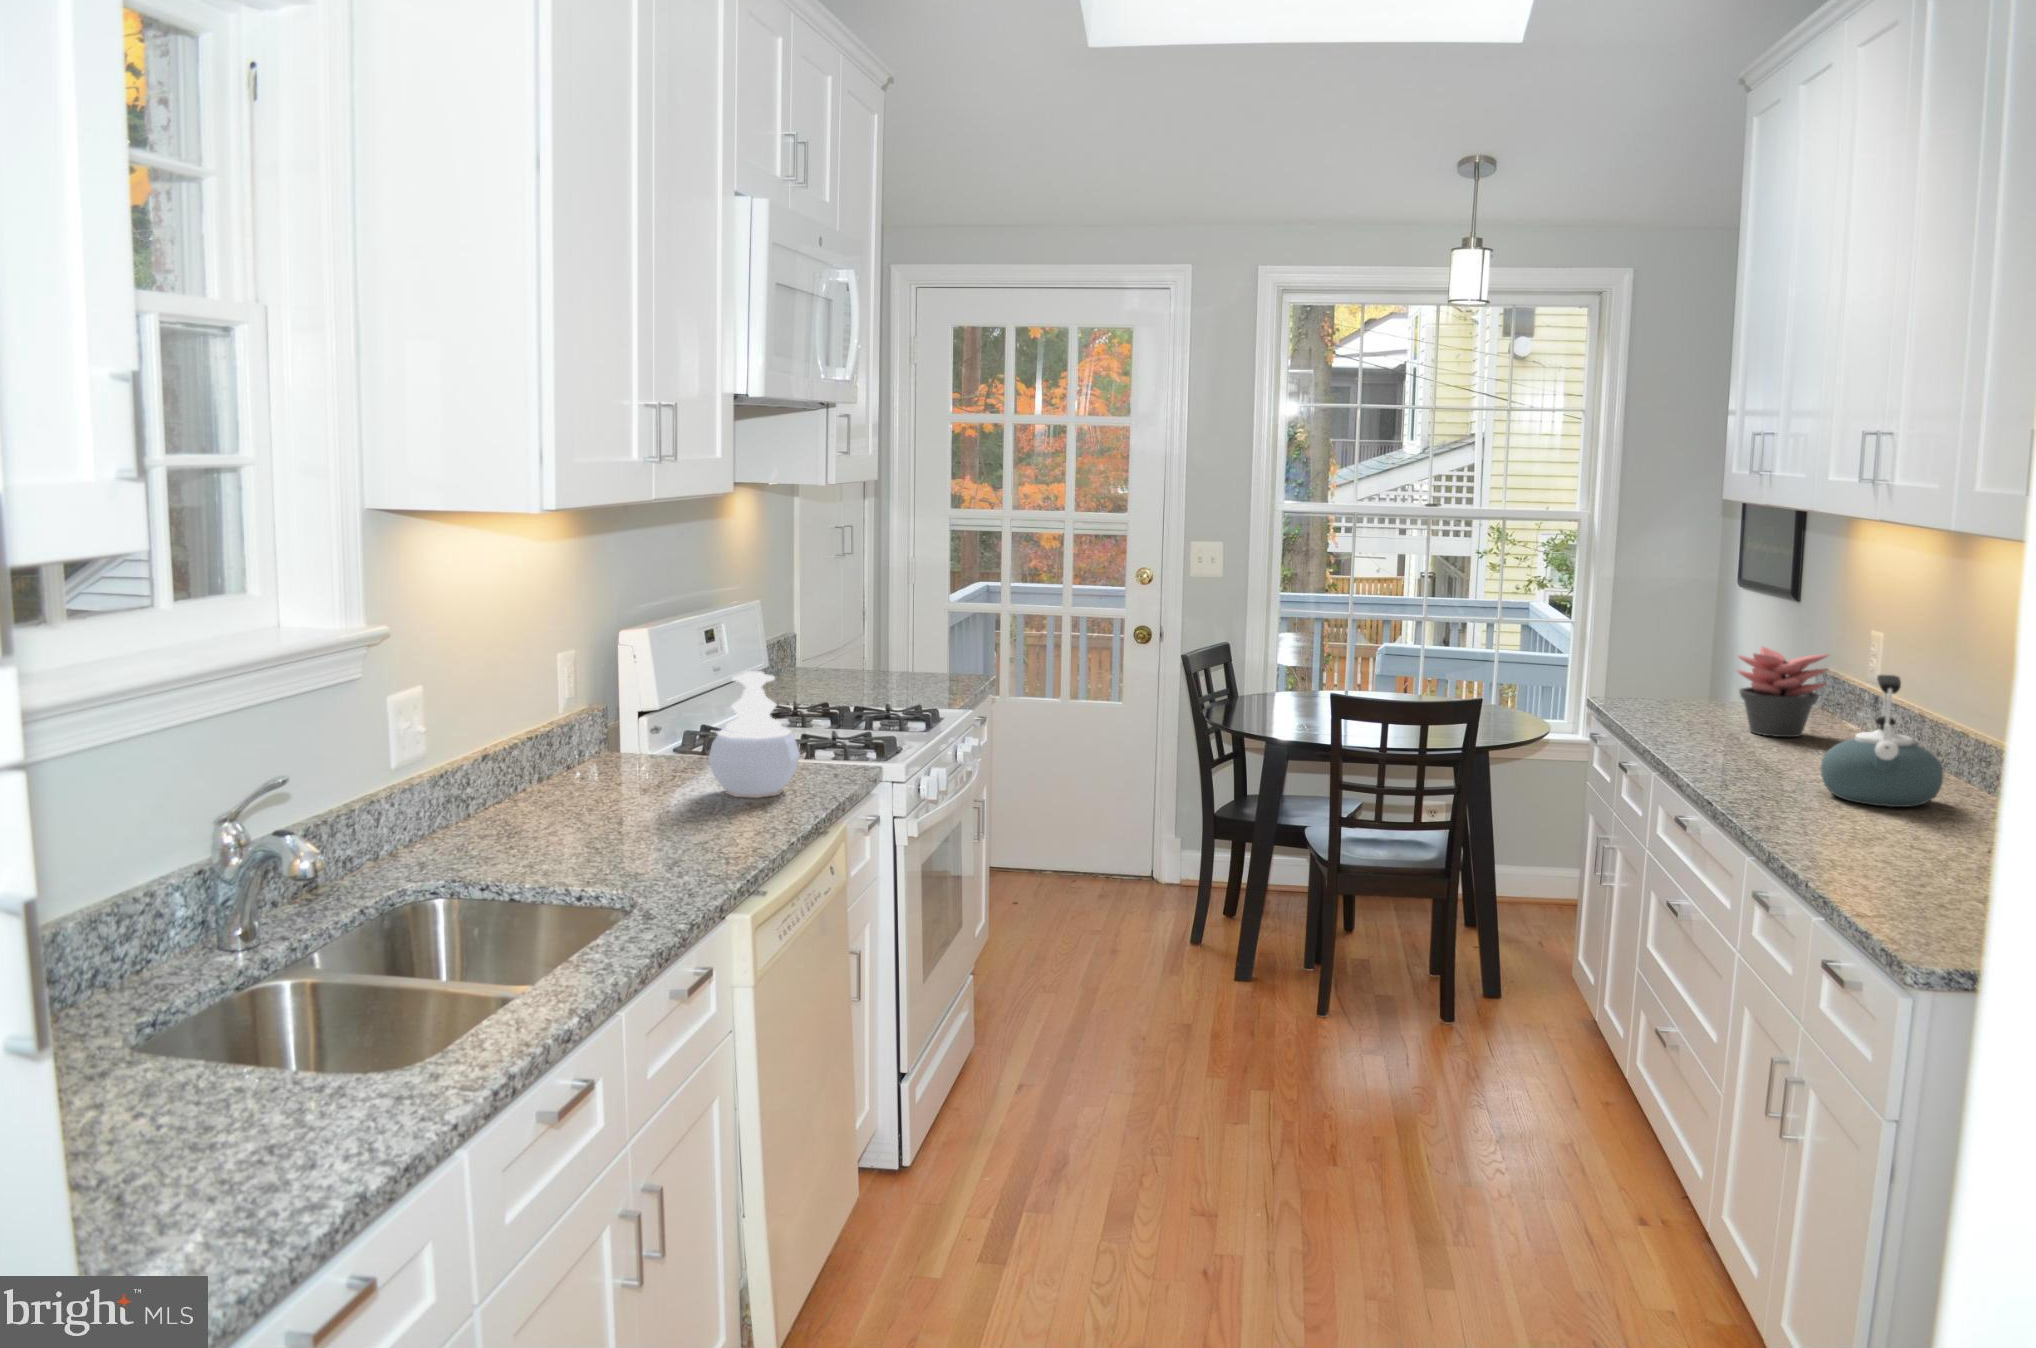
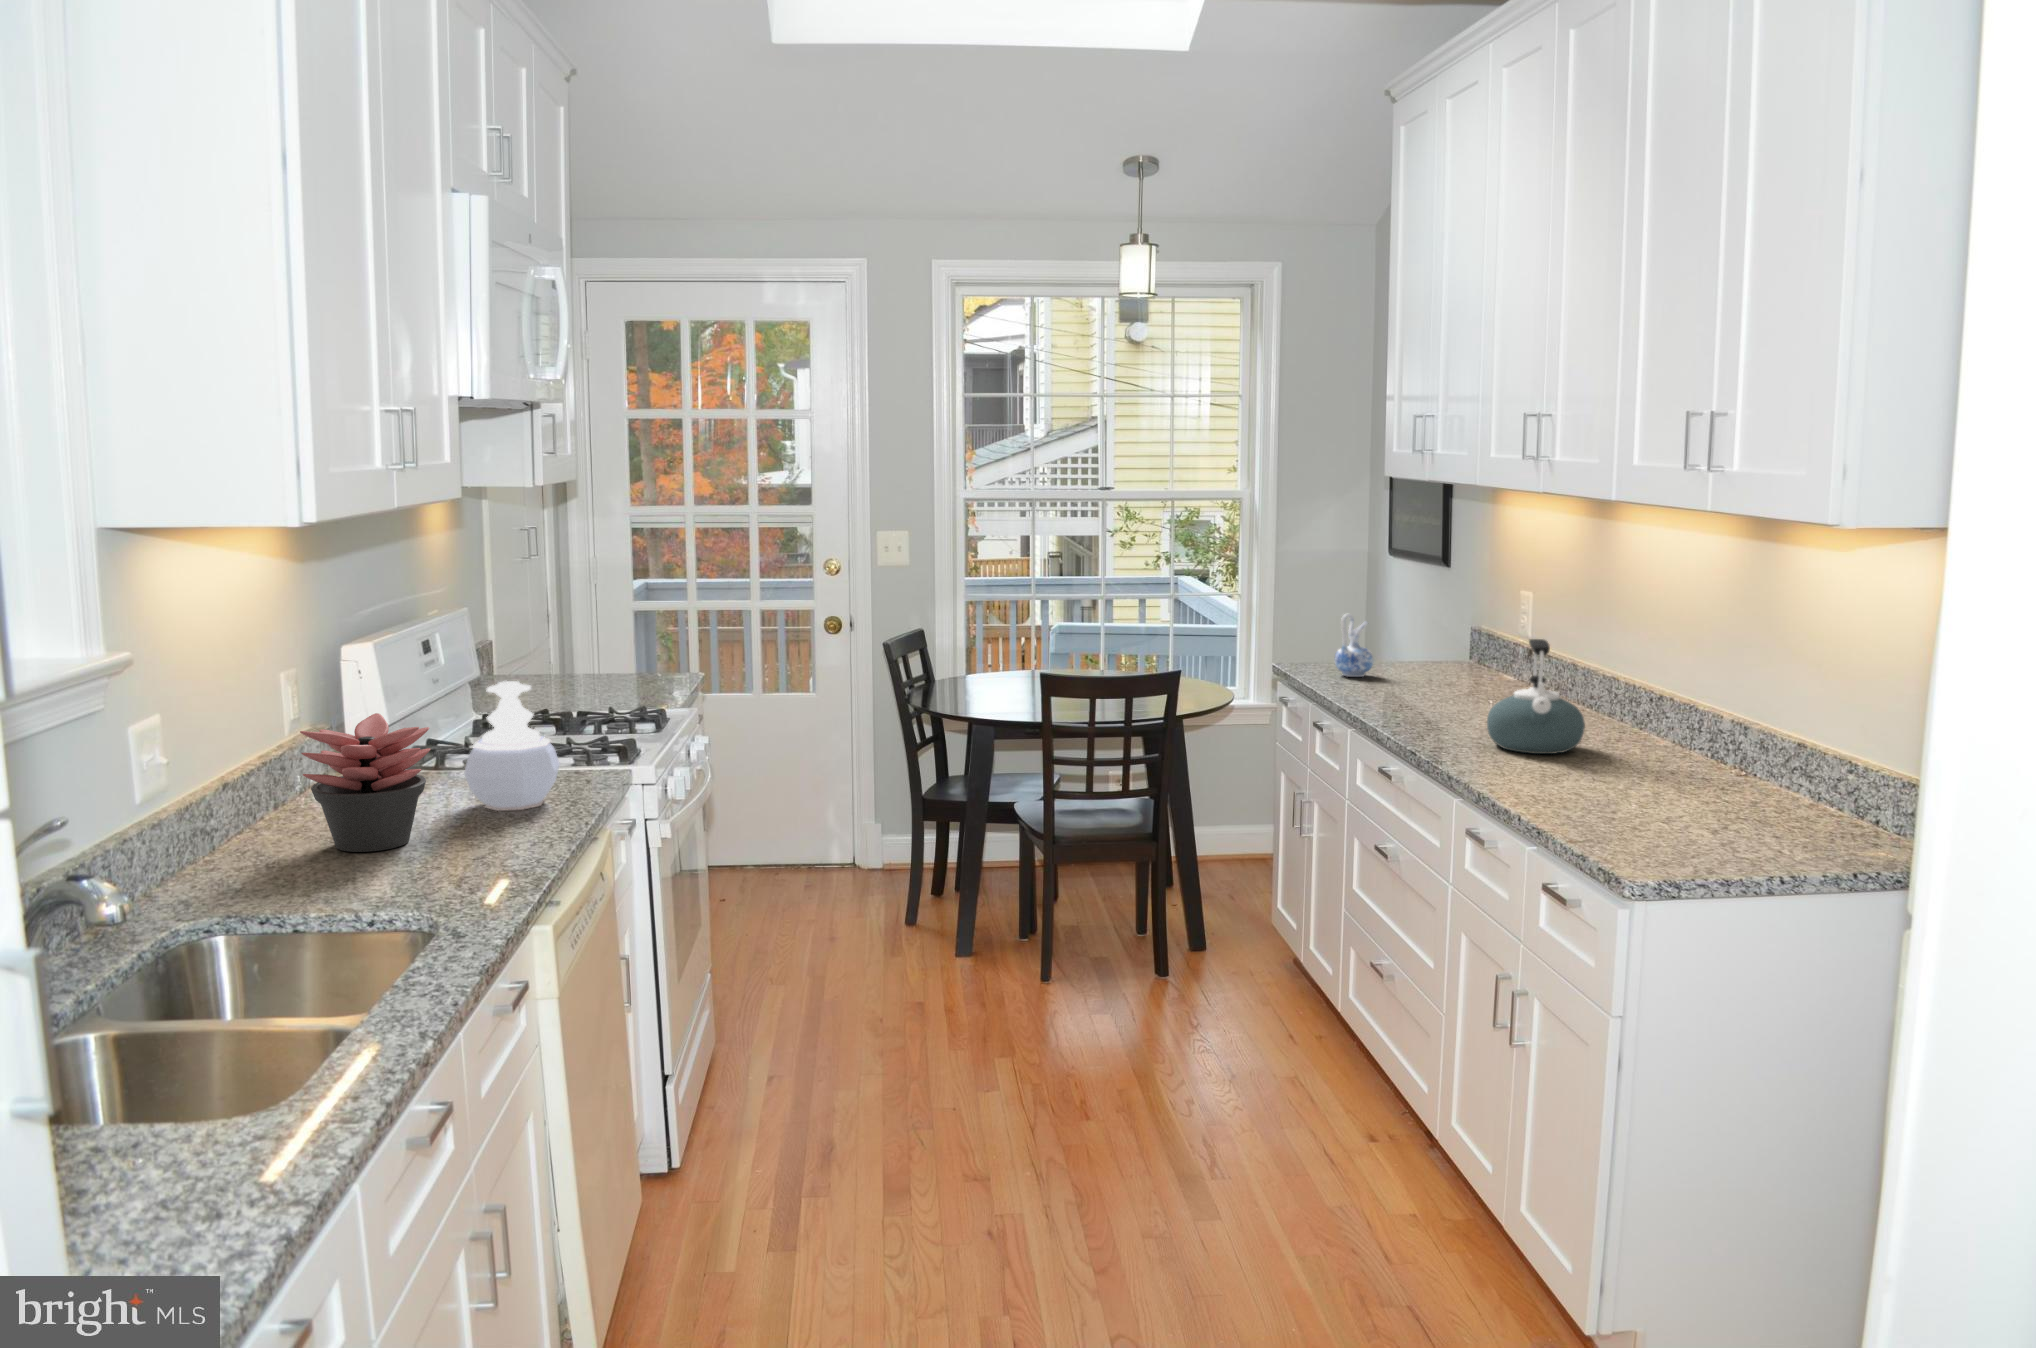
ceramic pitcher: none [1658,642,1703,712] -> present [1335,614,1373,677]
succulent plant: present [1737,647,1828,737] -> present [300,713,431,852]

